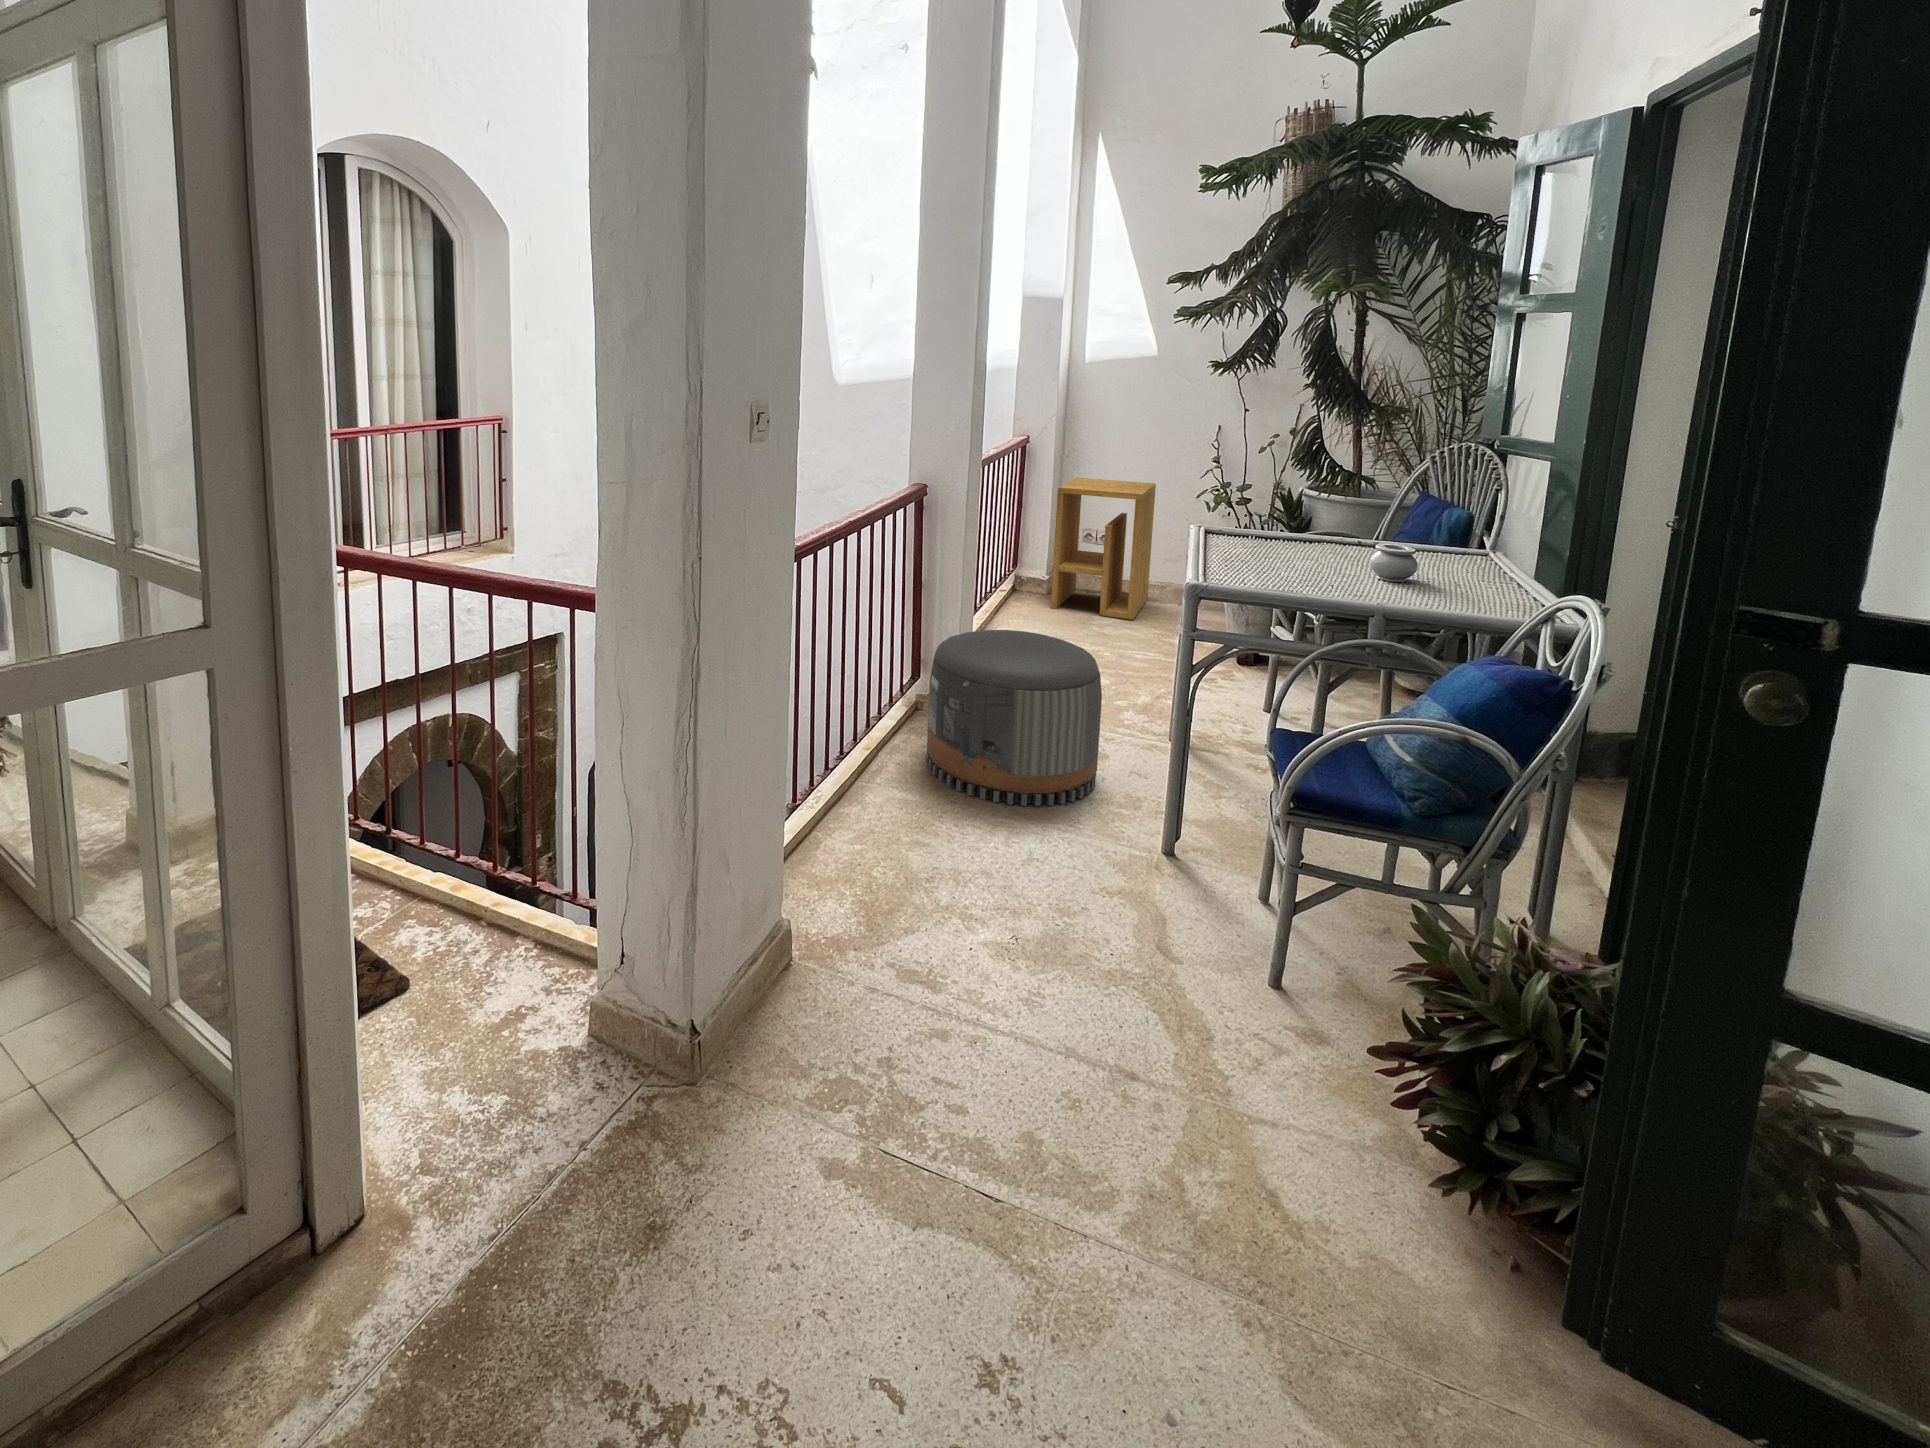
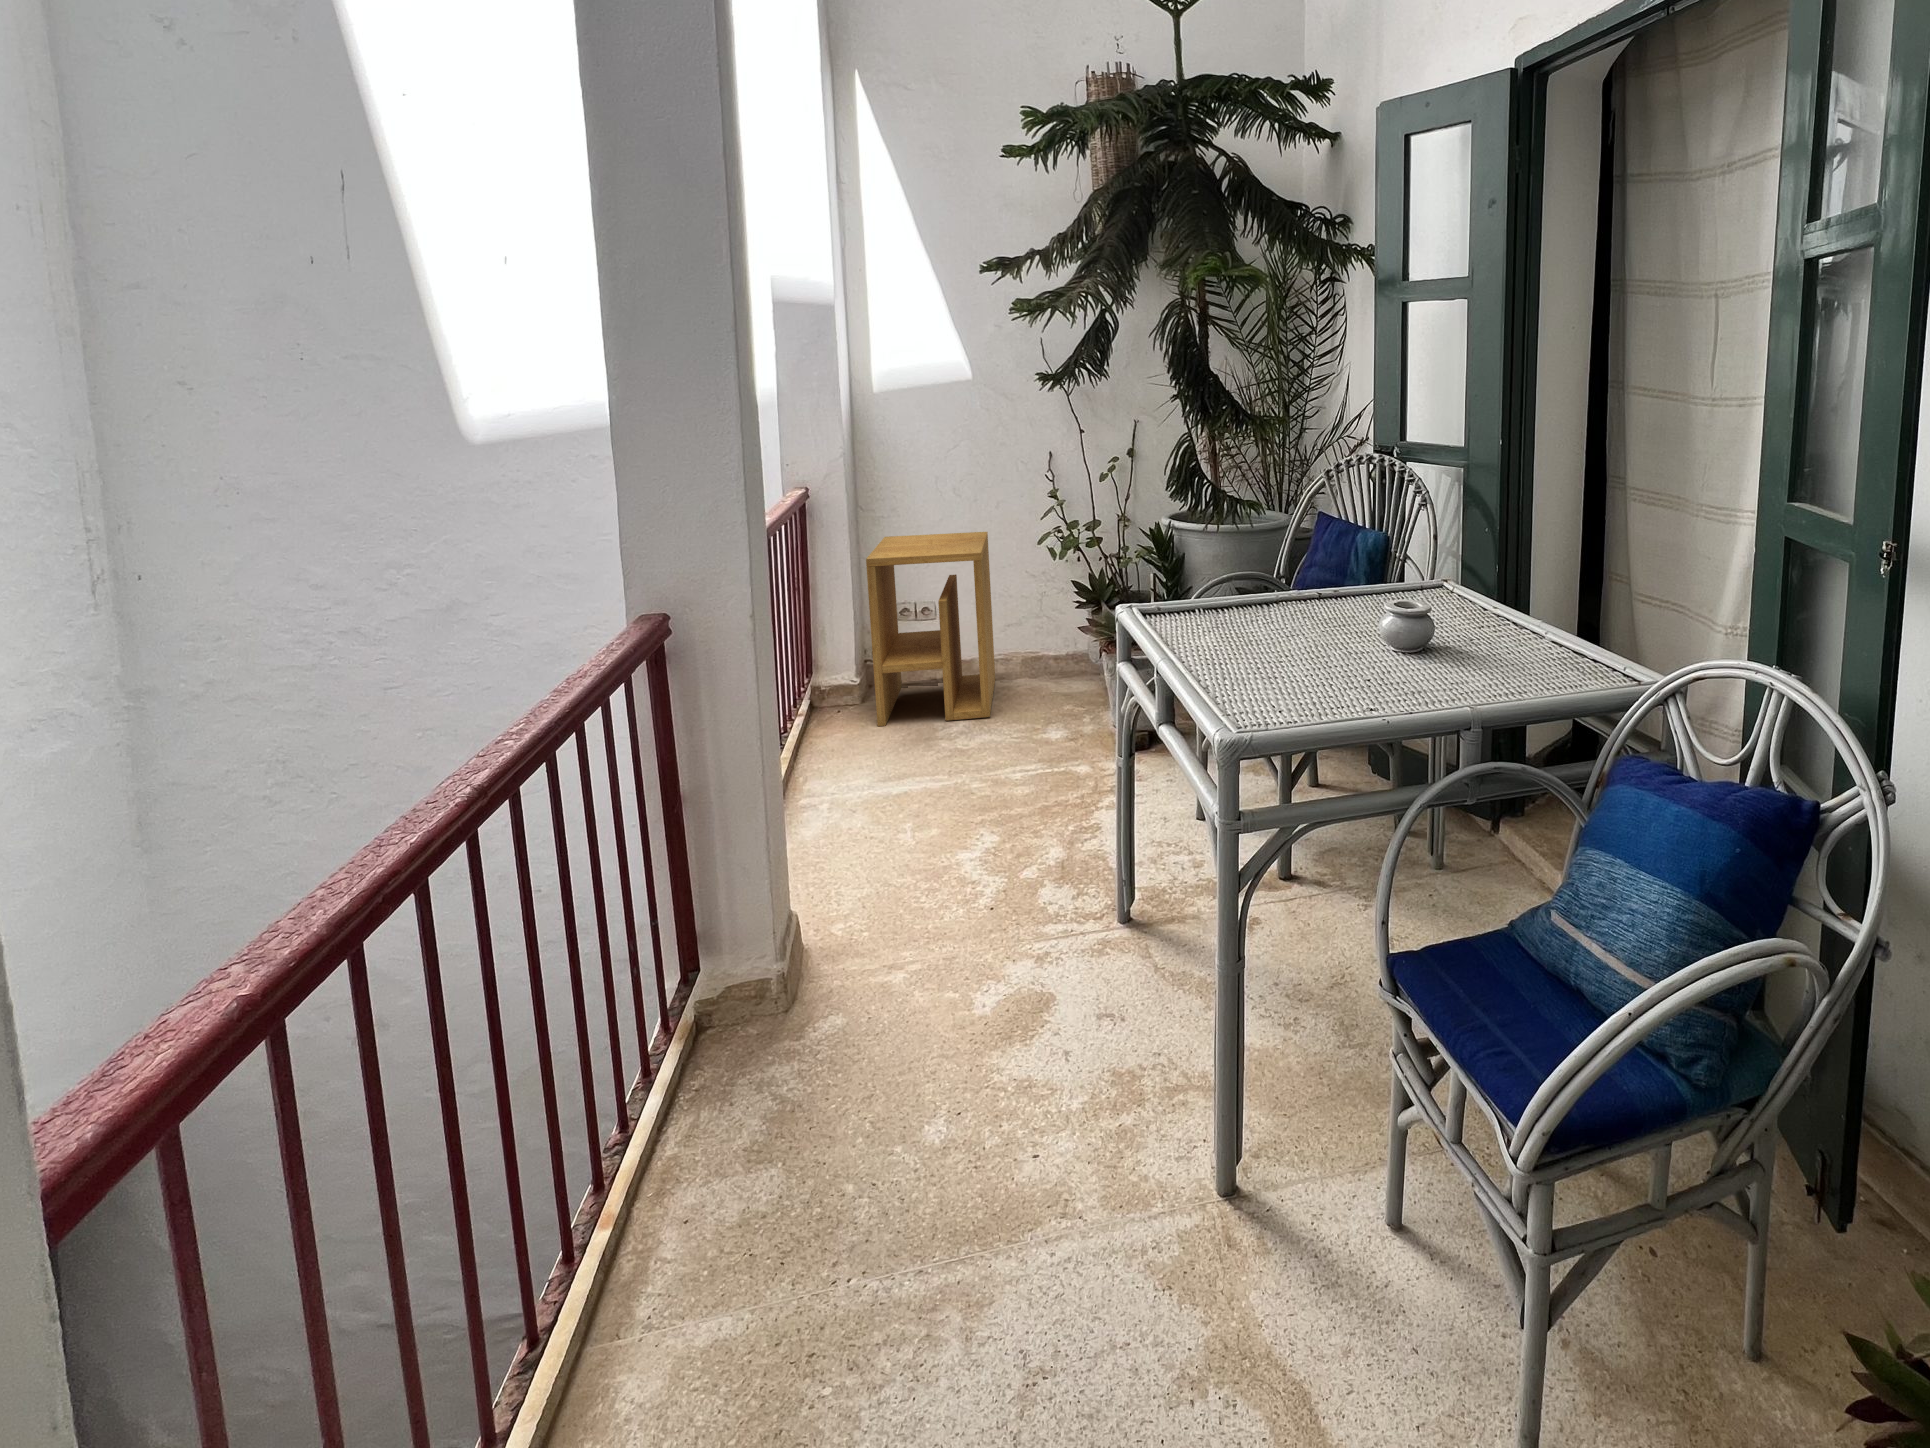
pouf: present [927,630,1102,806] -> none [732,849,1048,1227]

